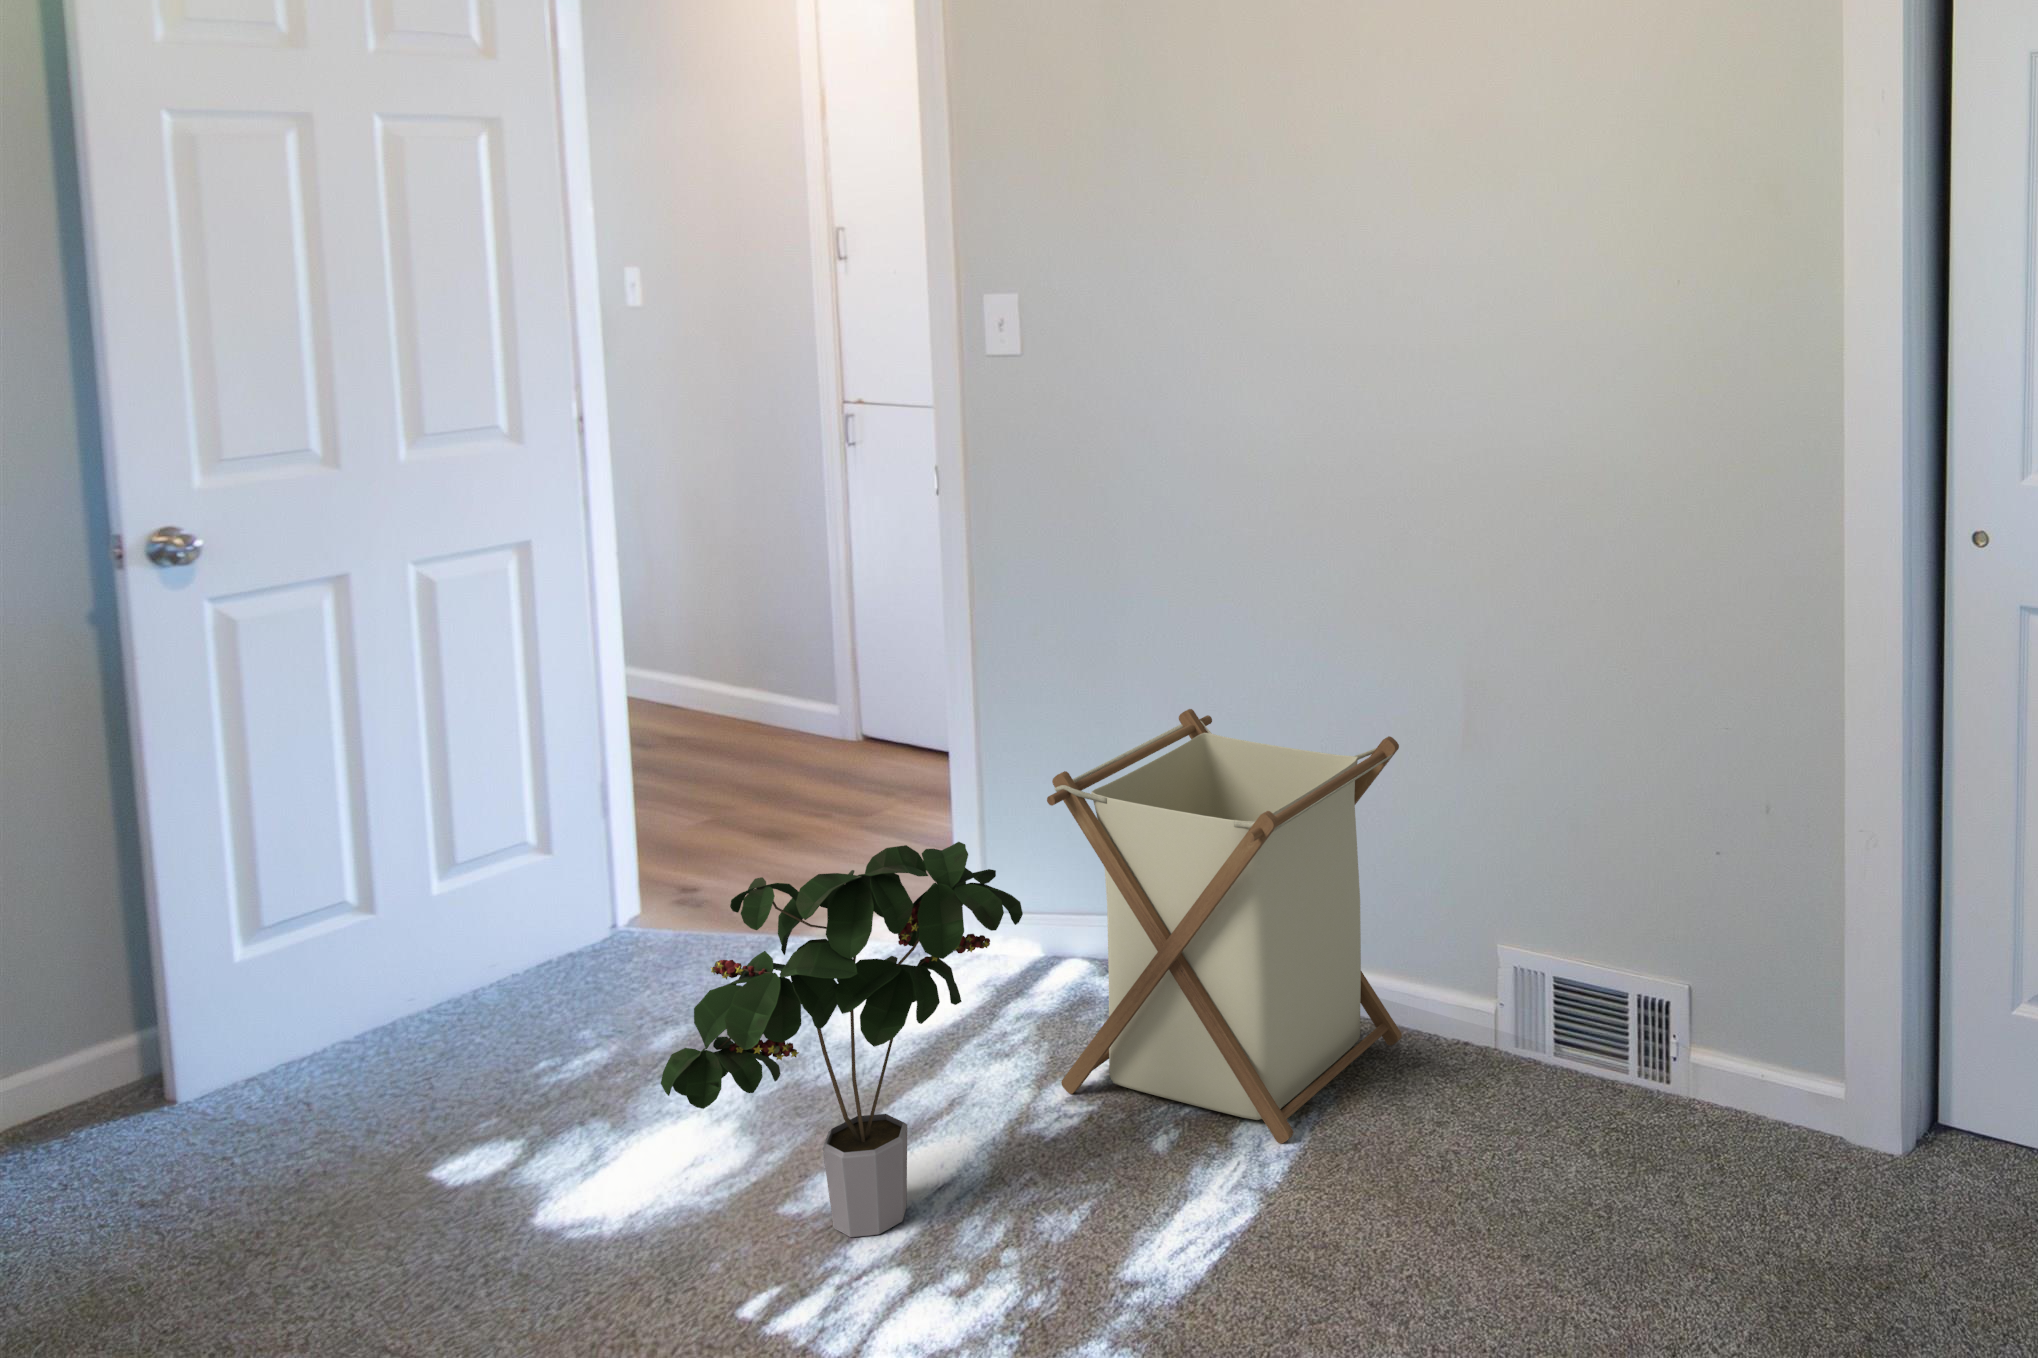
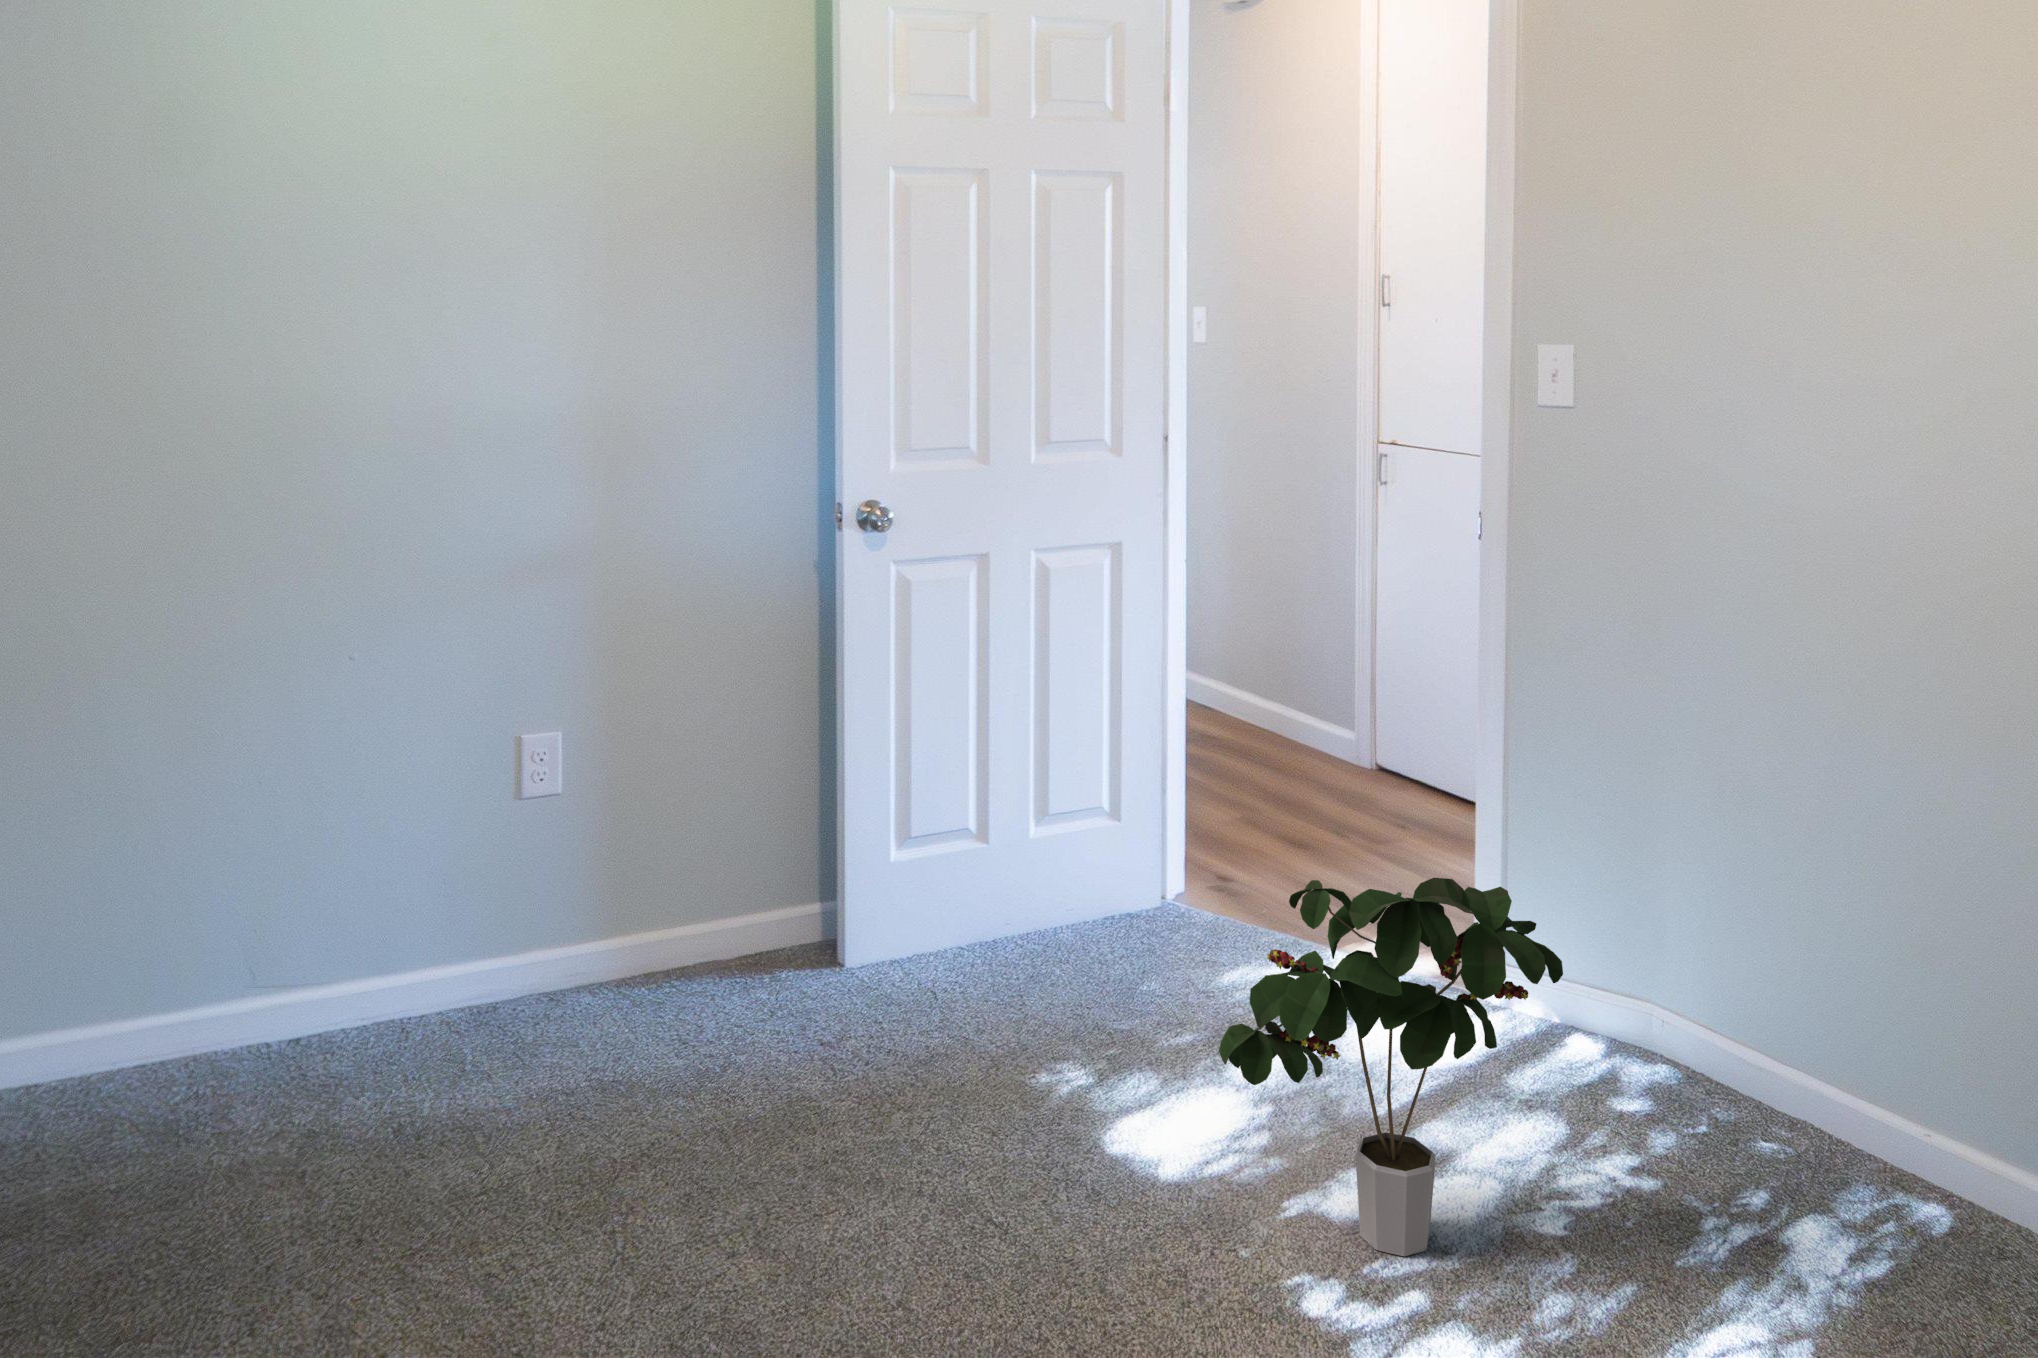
laundry basket: present [1047,709,1402,1144] -> none [1580,800,1996,1298]

